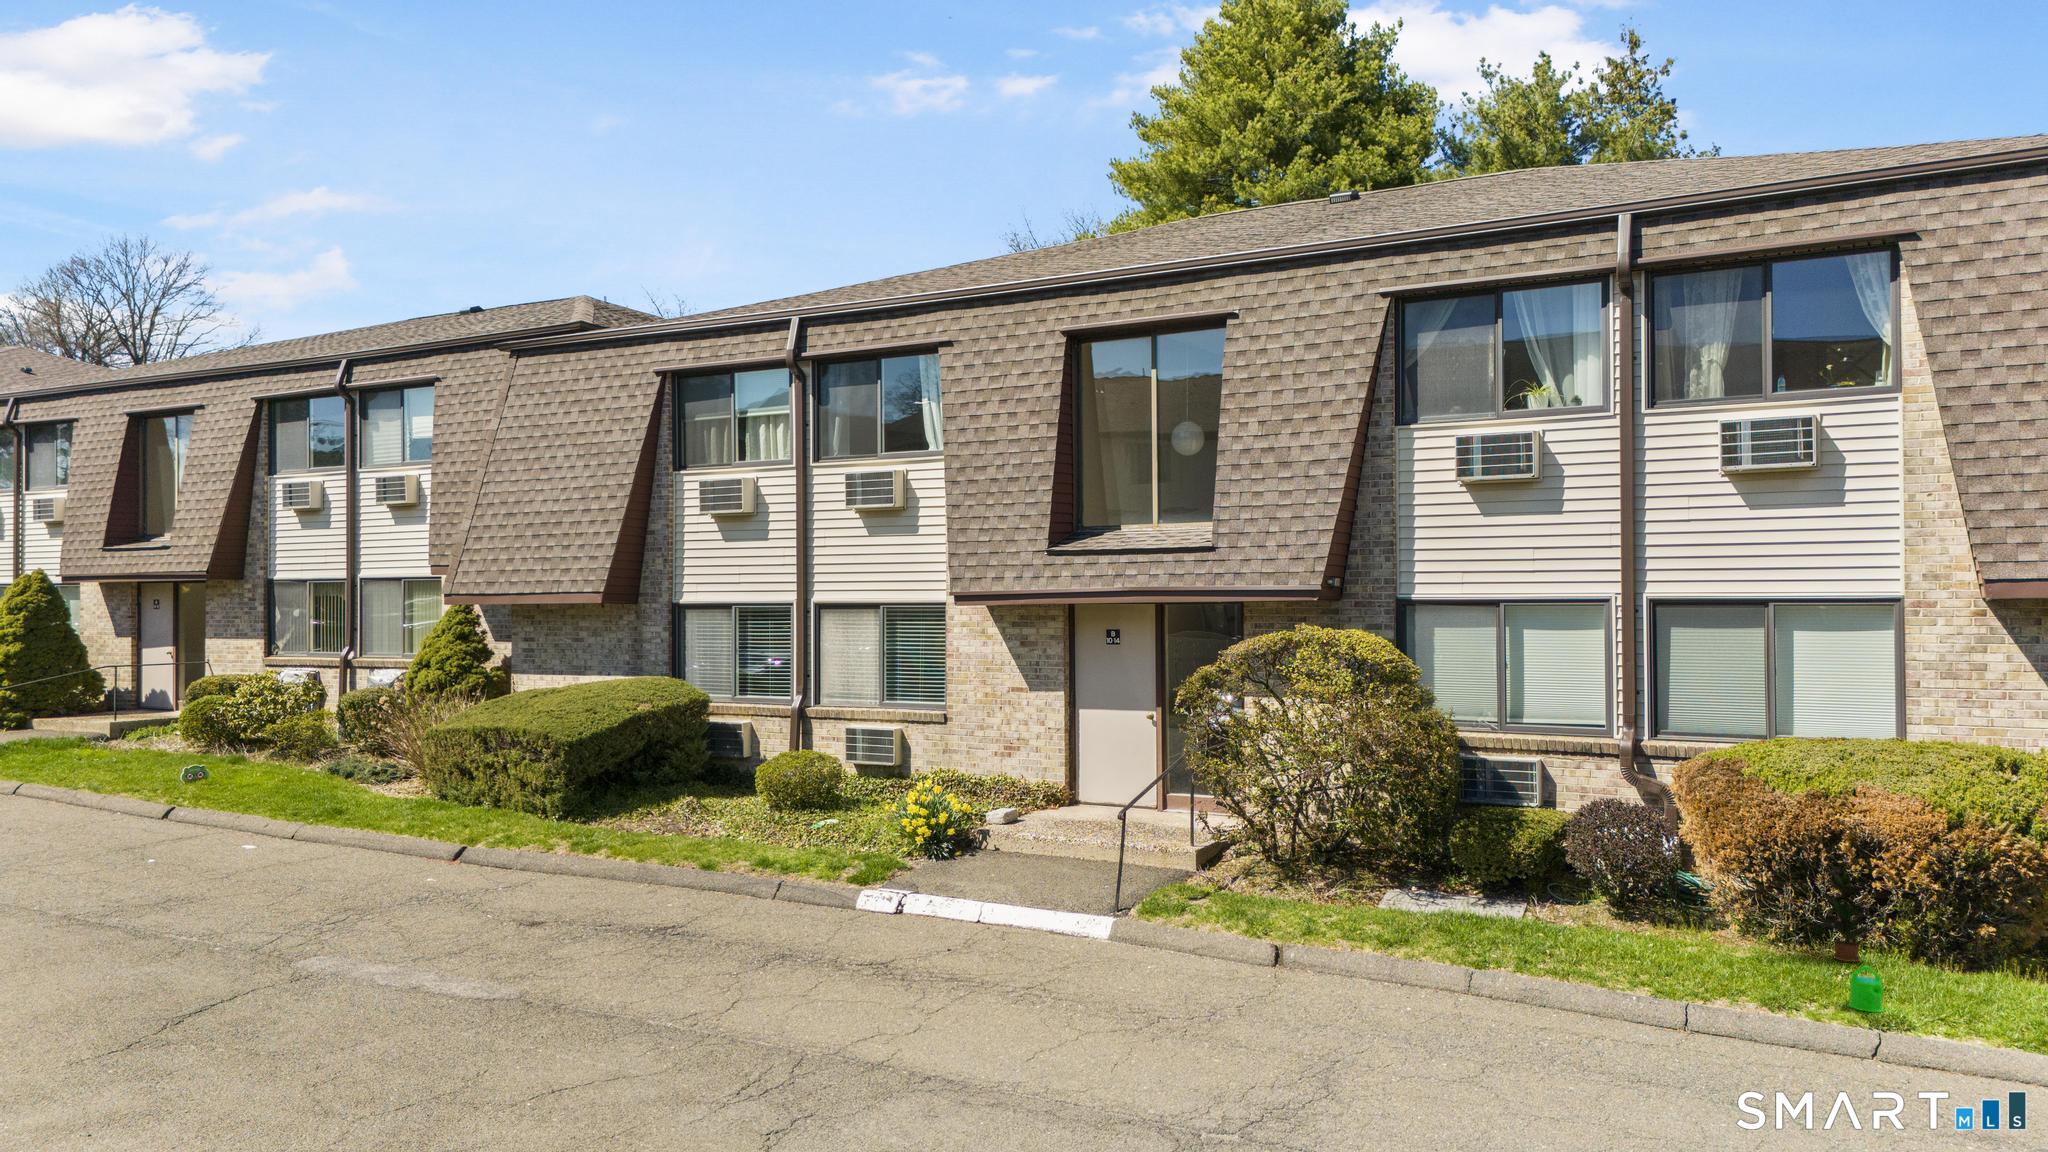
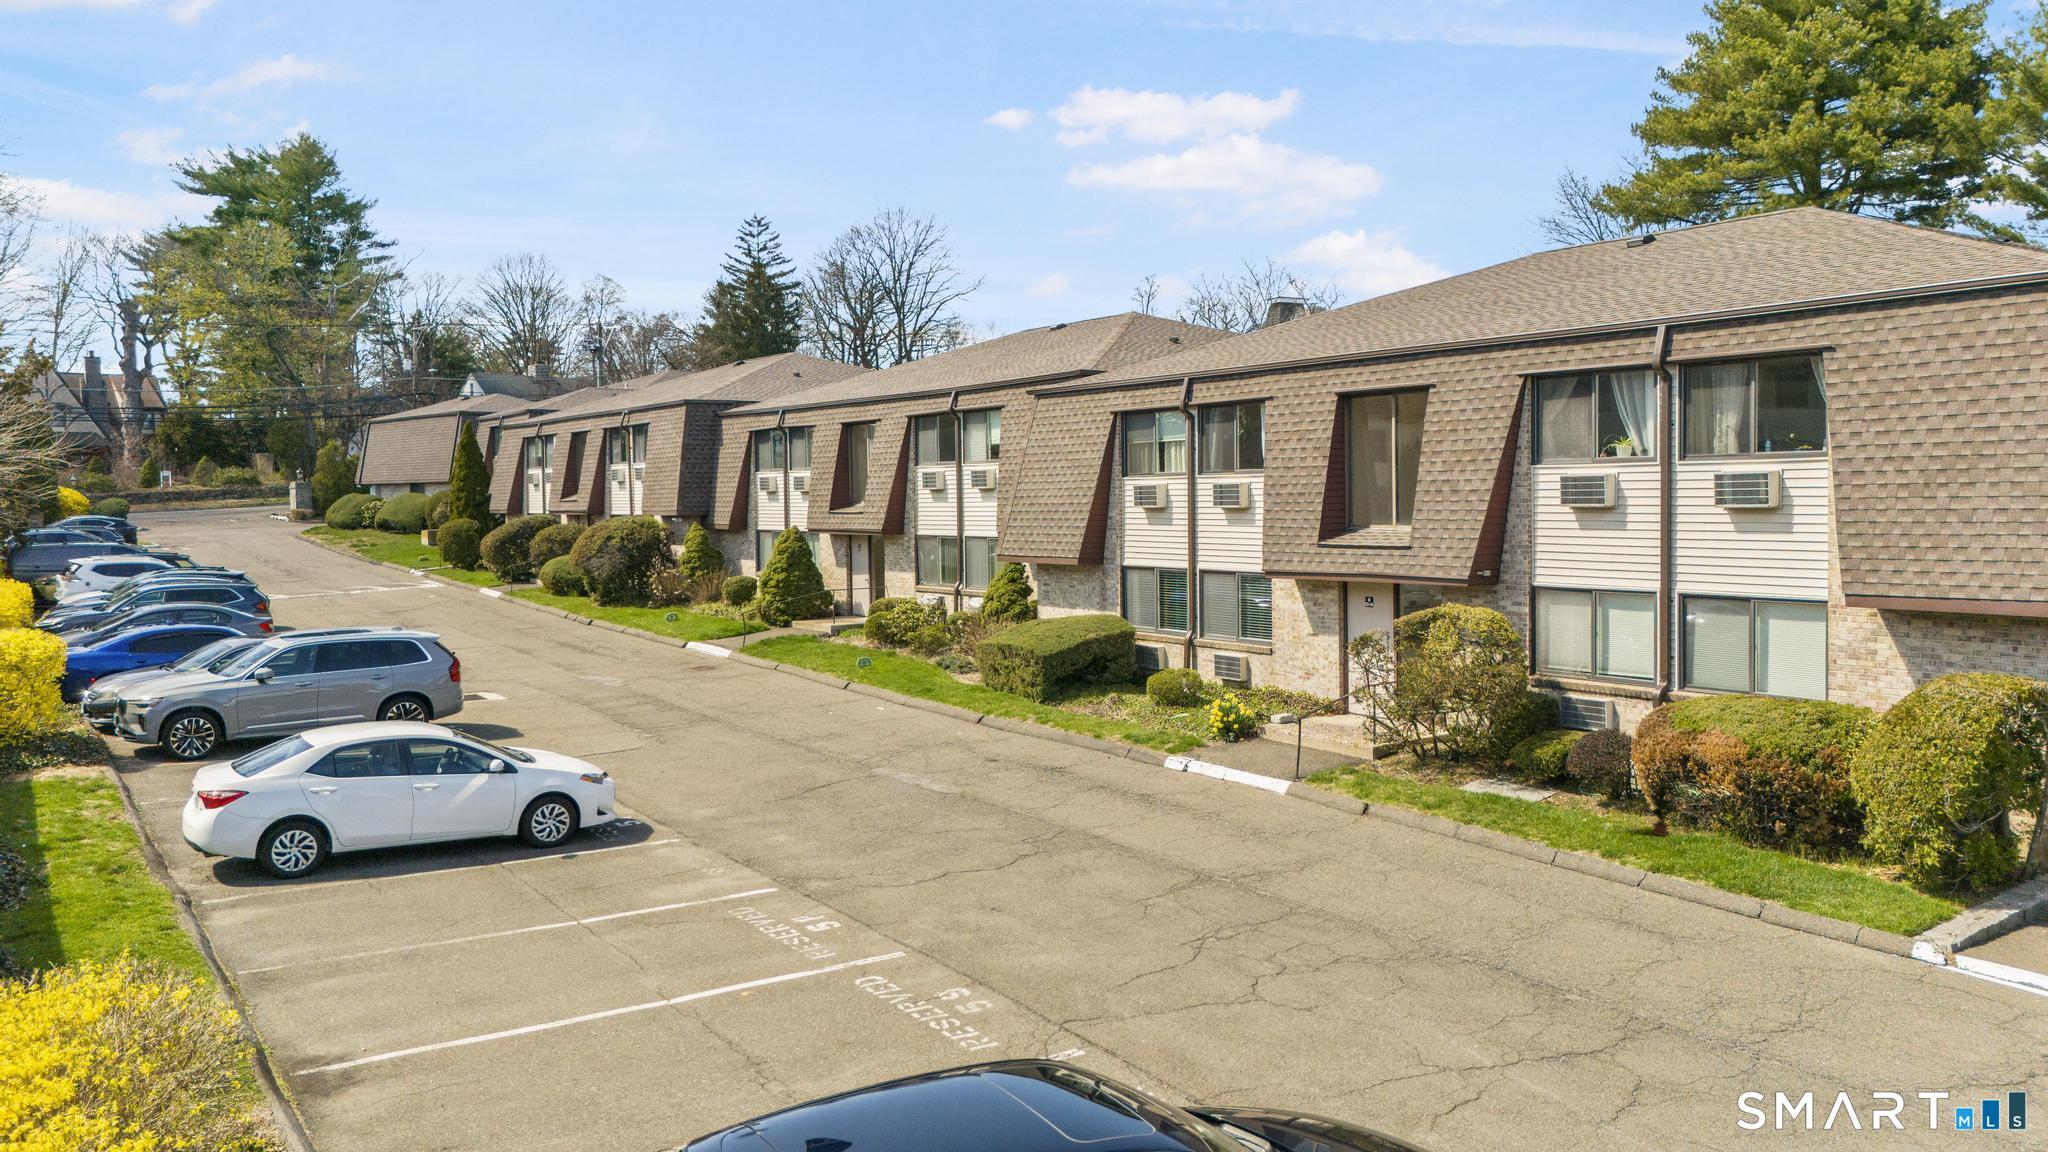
watering can: present [1848,966,1884,1012] -> none [1593,830,1612,856]

